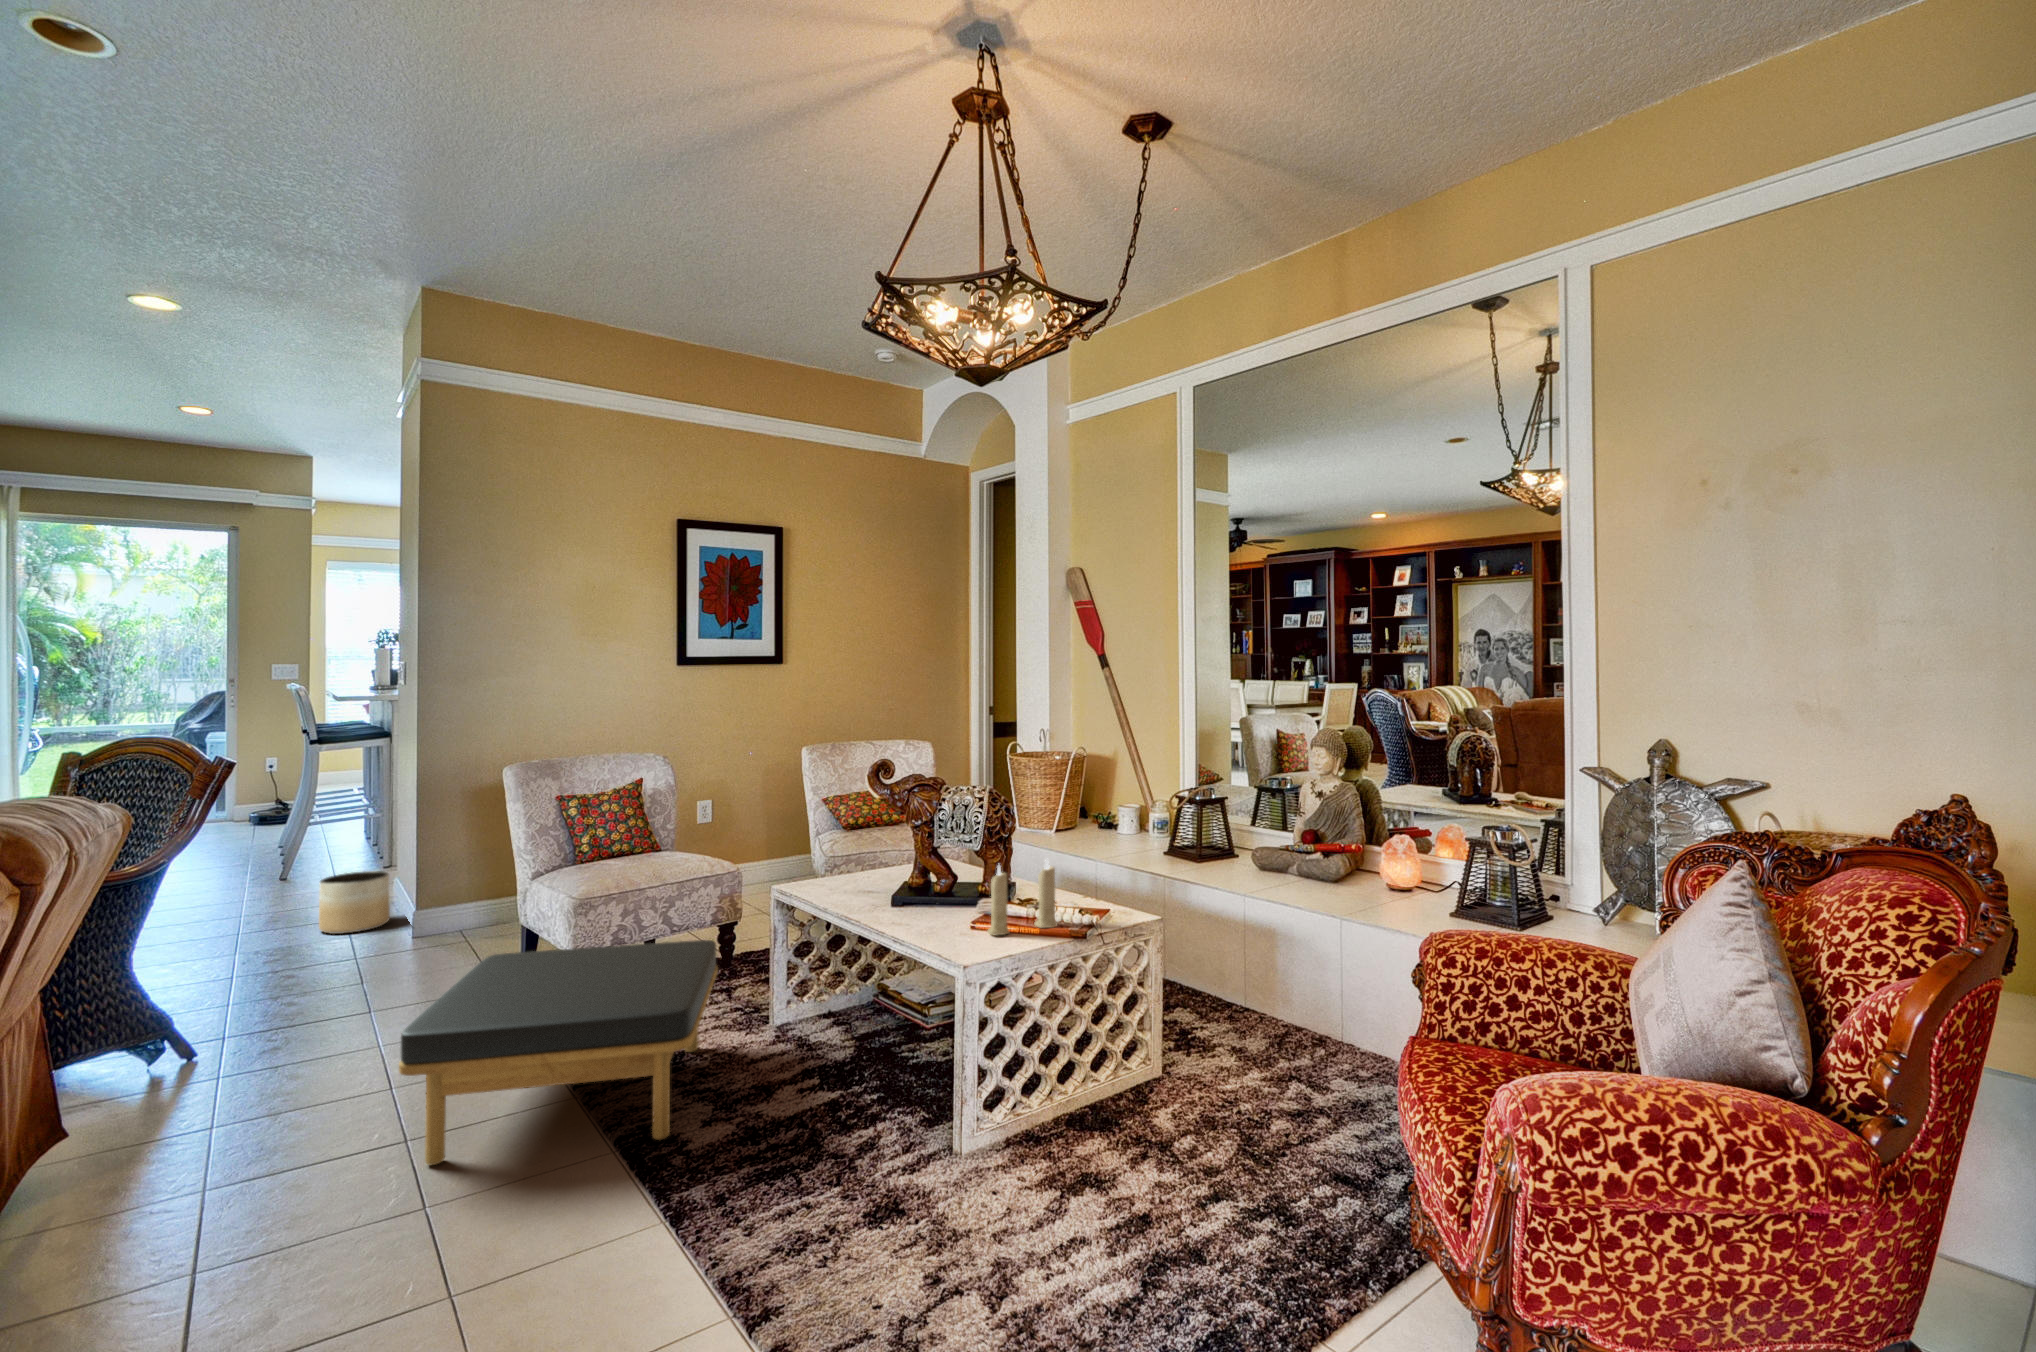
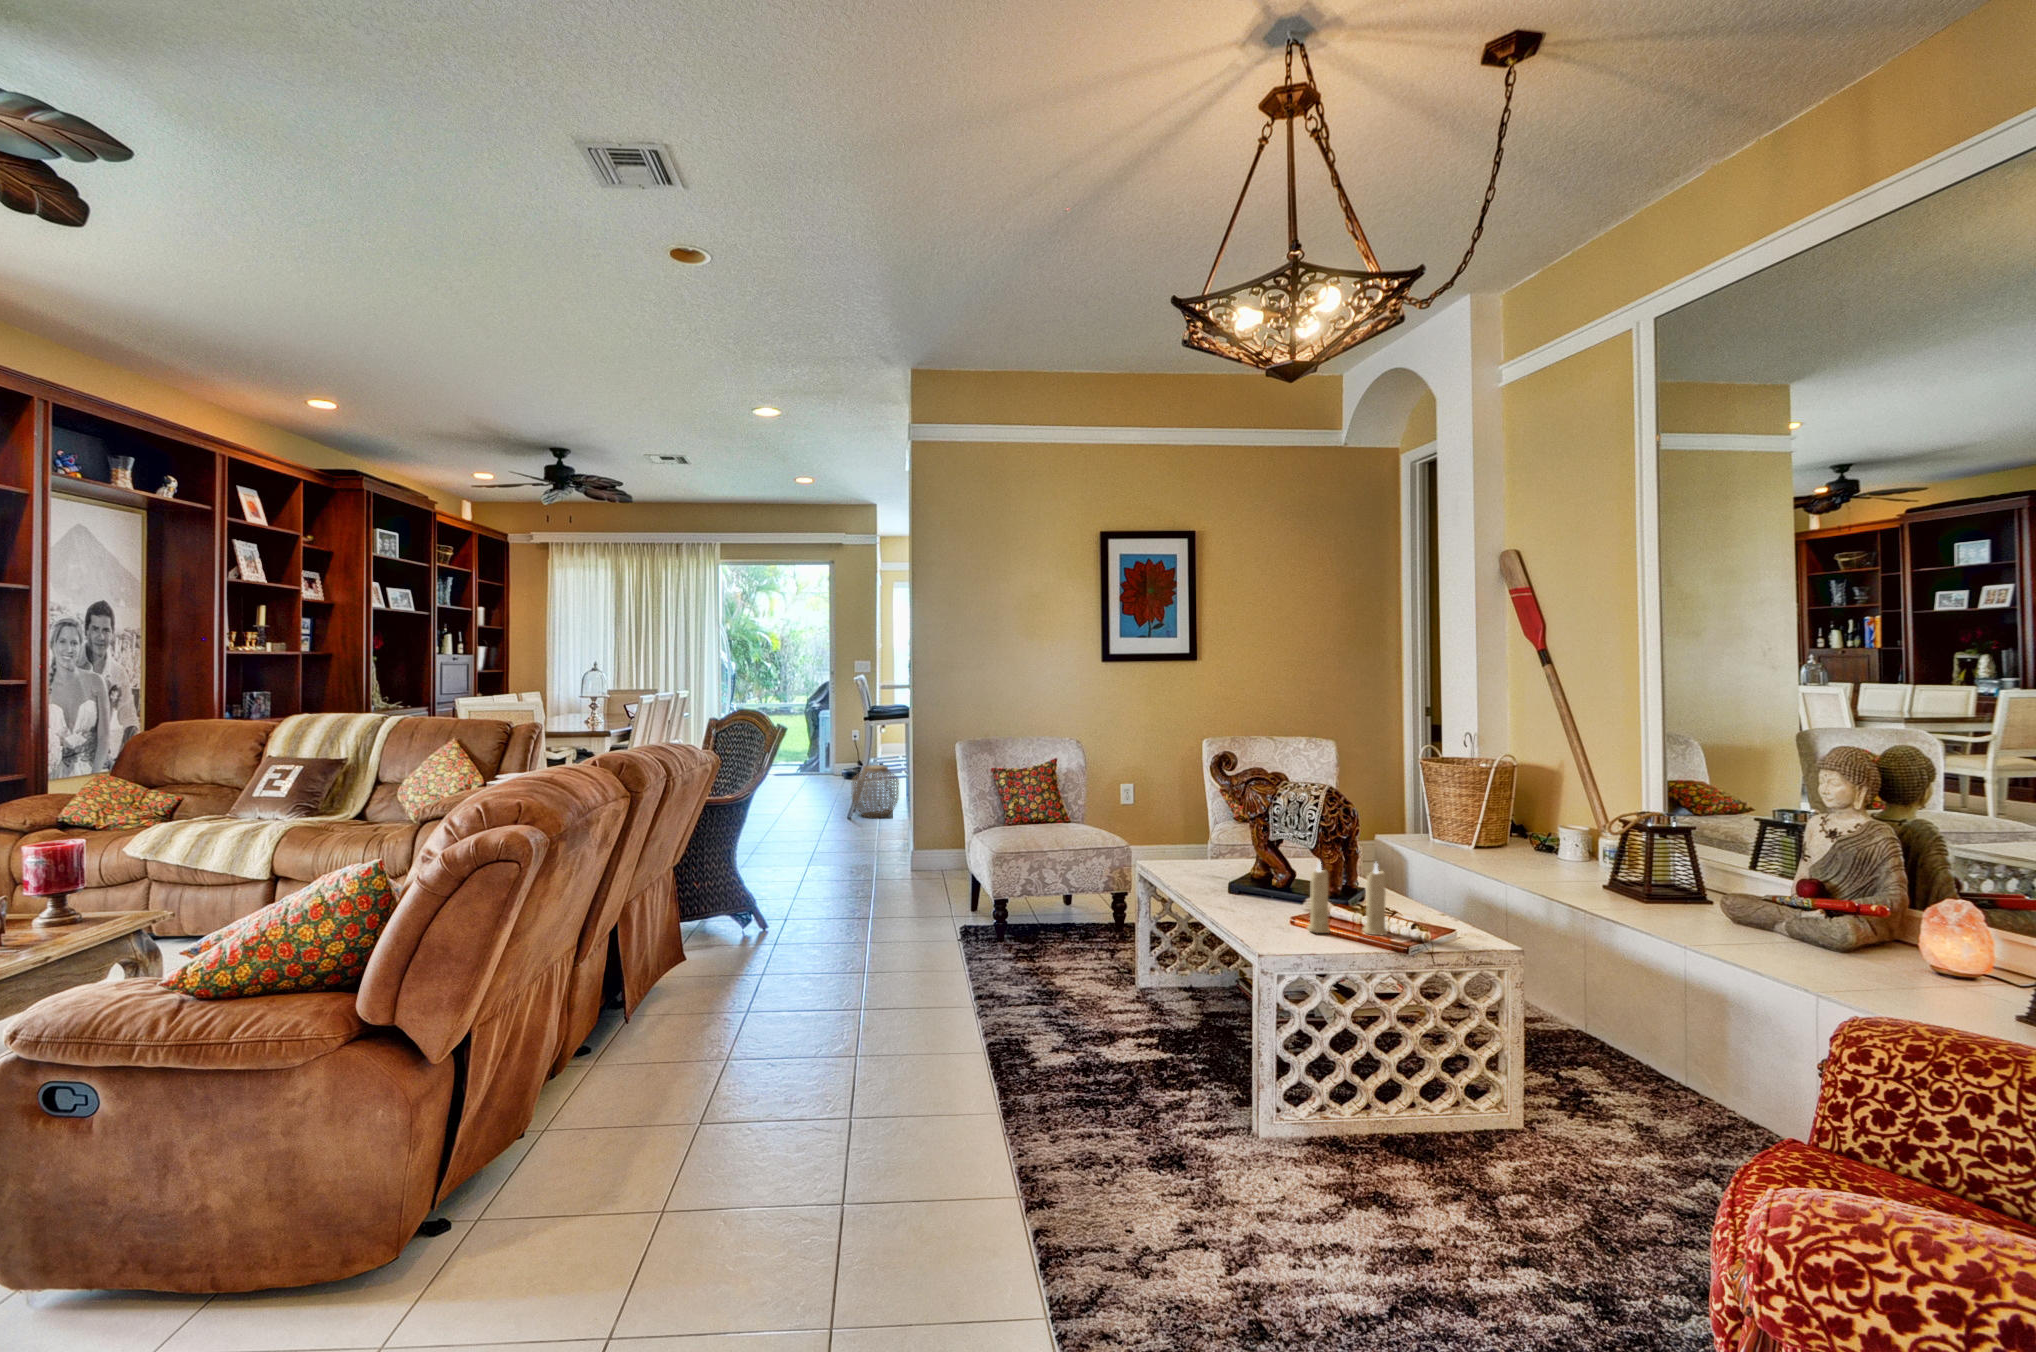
woven basket: none [300,808,376,877] -> present [851,765,899,818]
planter: present [319,871,390,934] -> none [850,814,894,859]
ottoman: present [399,940,718,1165] -> none [842,884,1087,1055]

